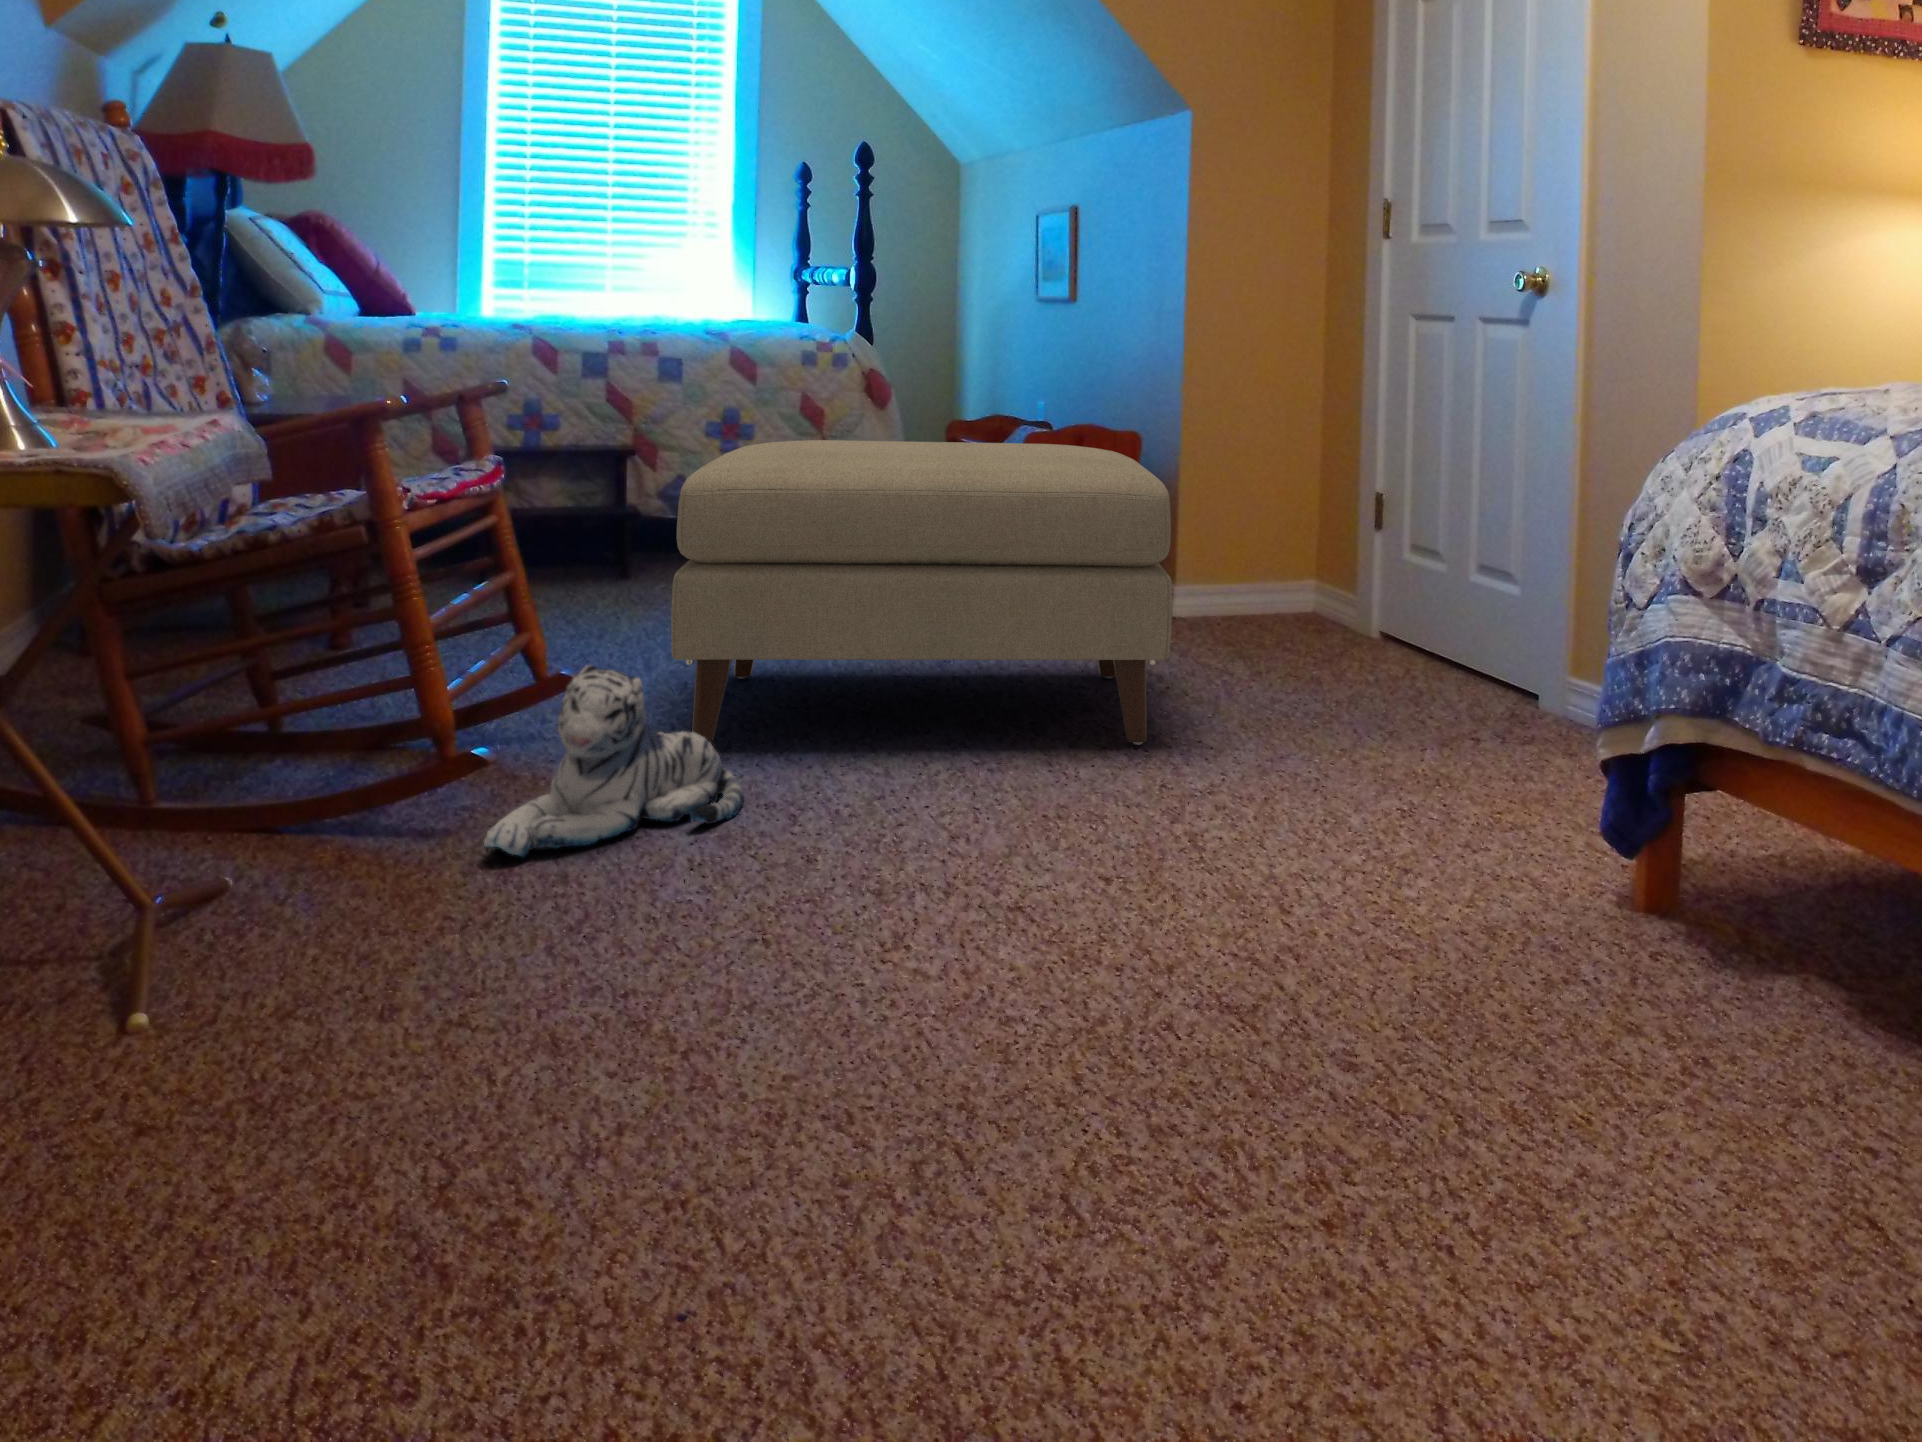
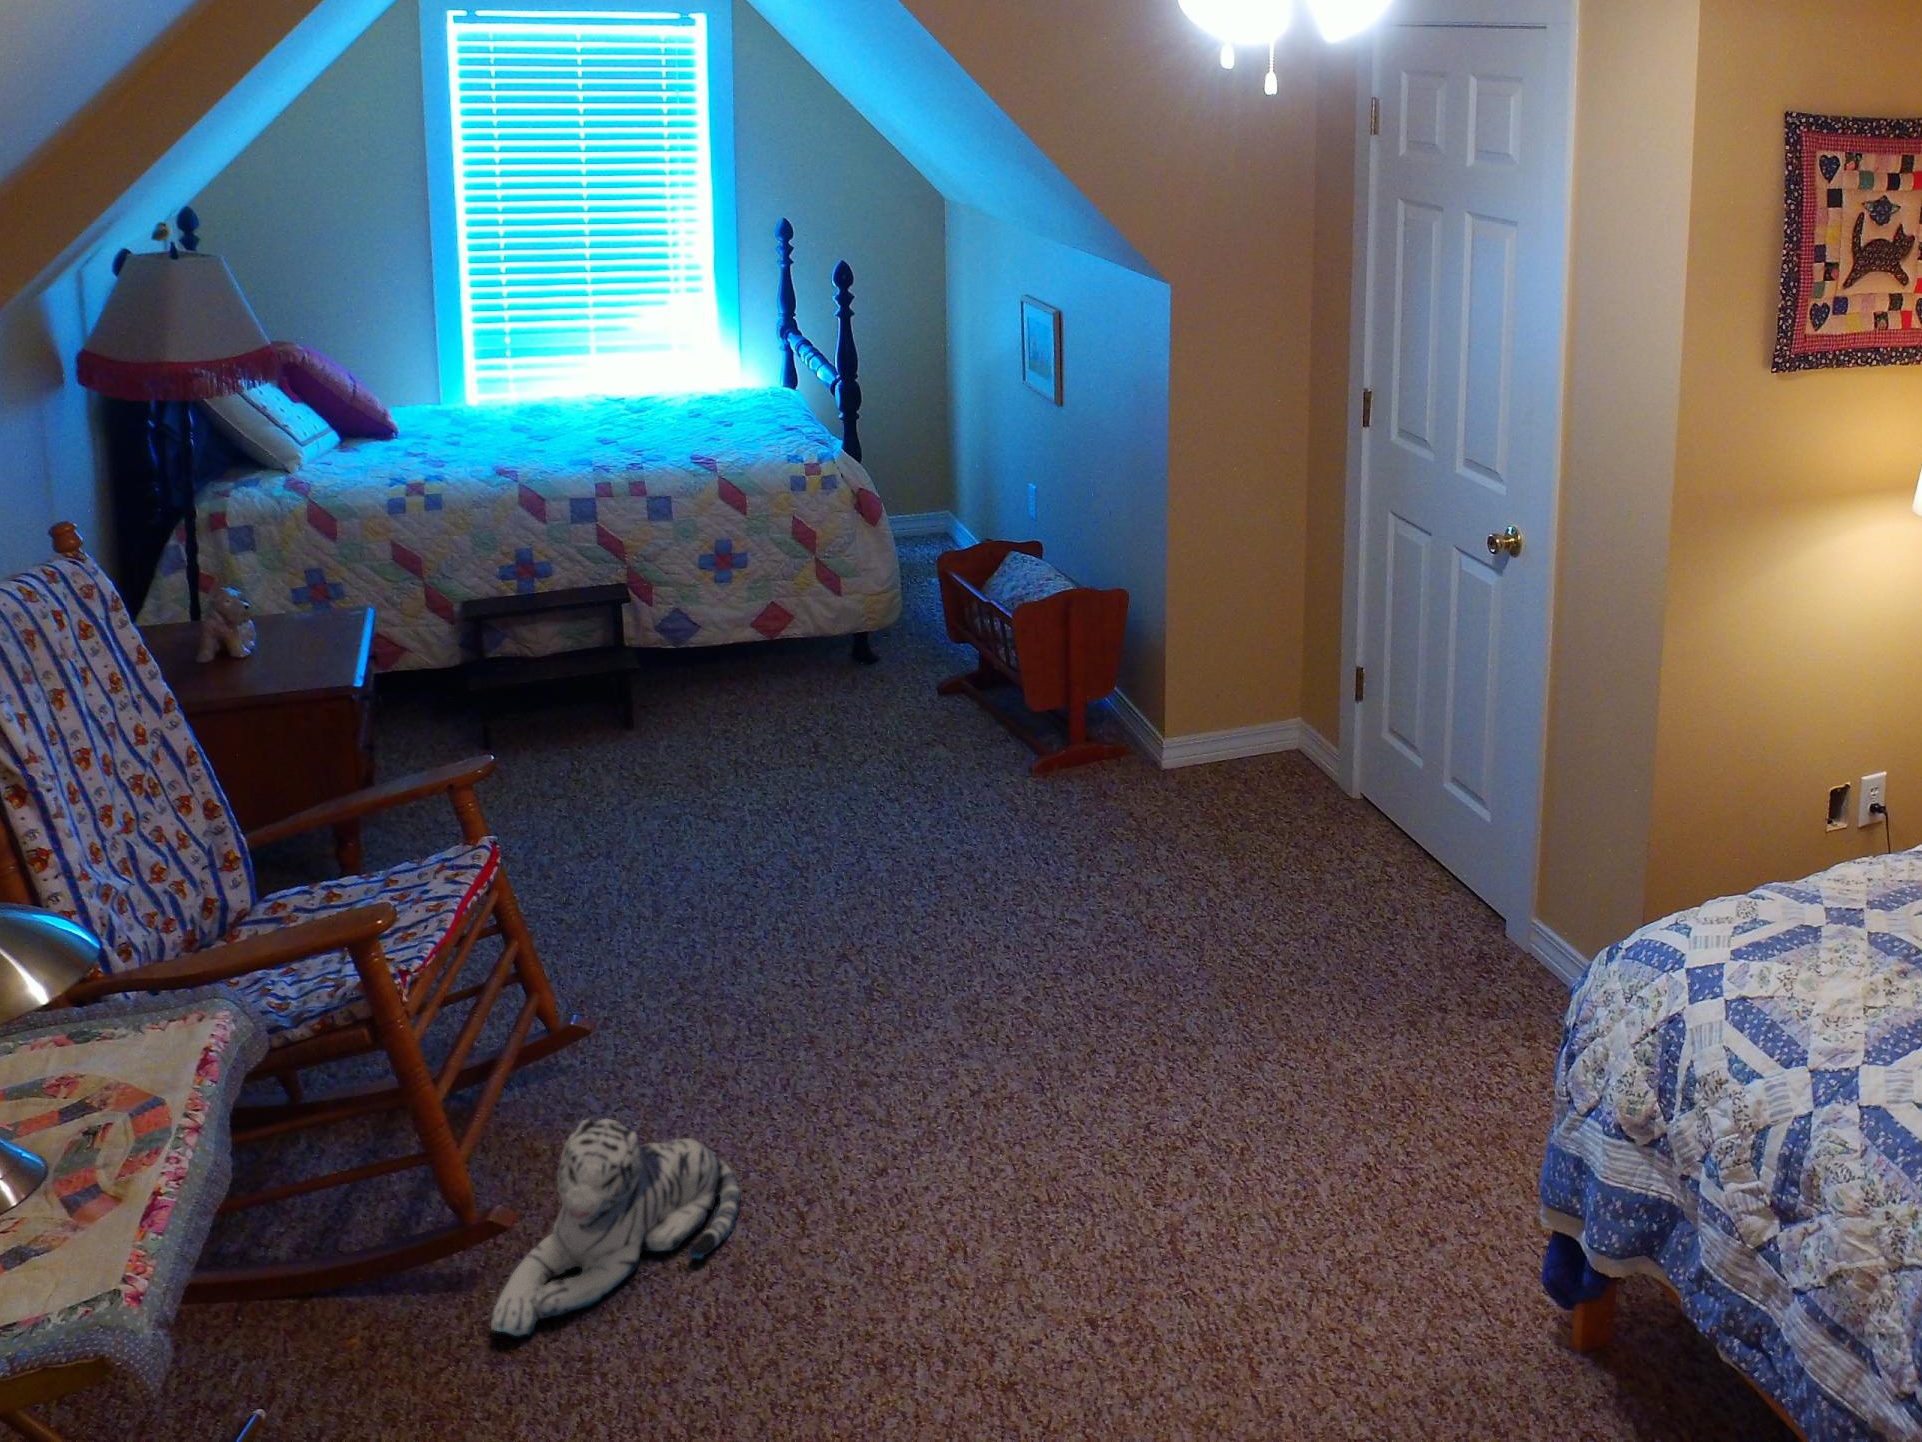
ottoman: present [671,440,1172,745] -> none [665,713,1150,1092]

